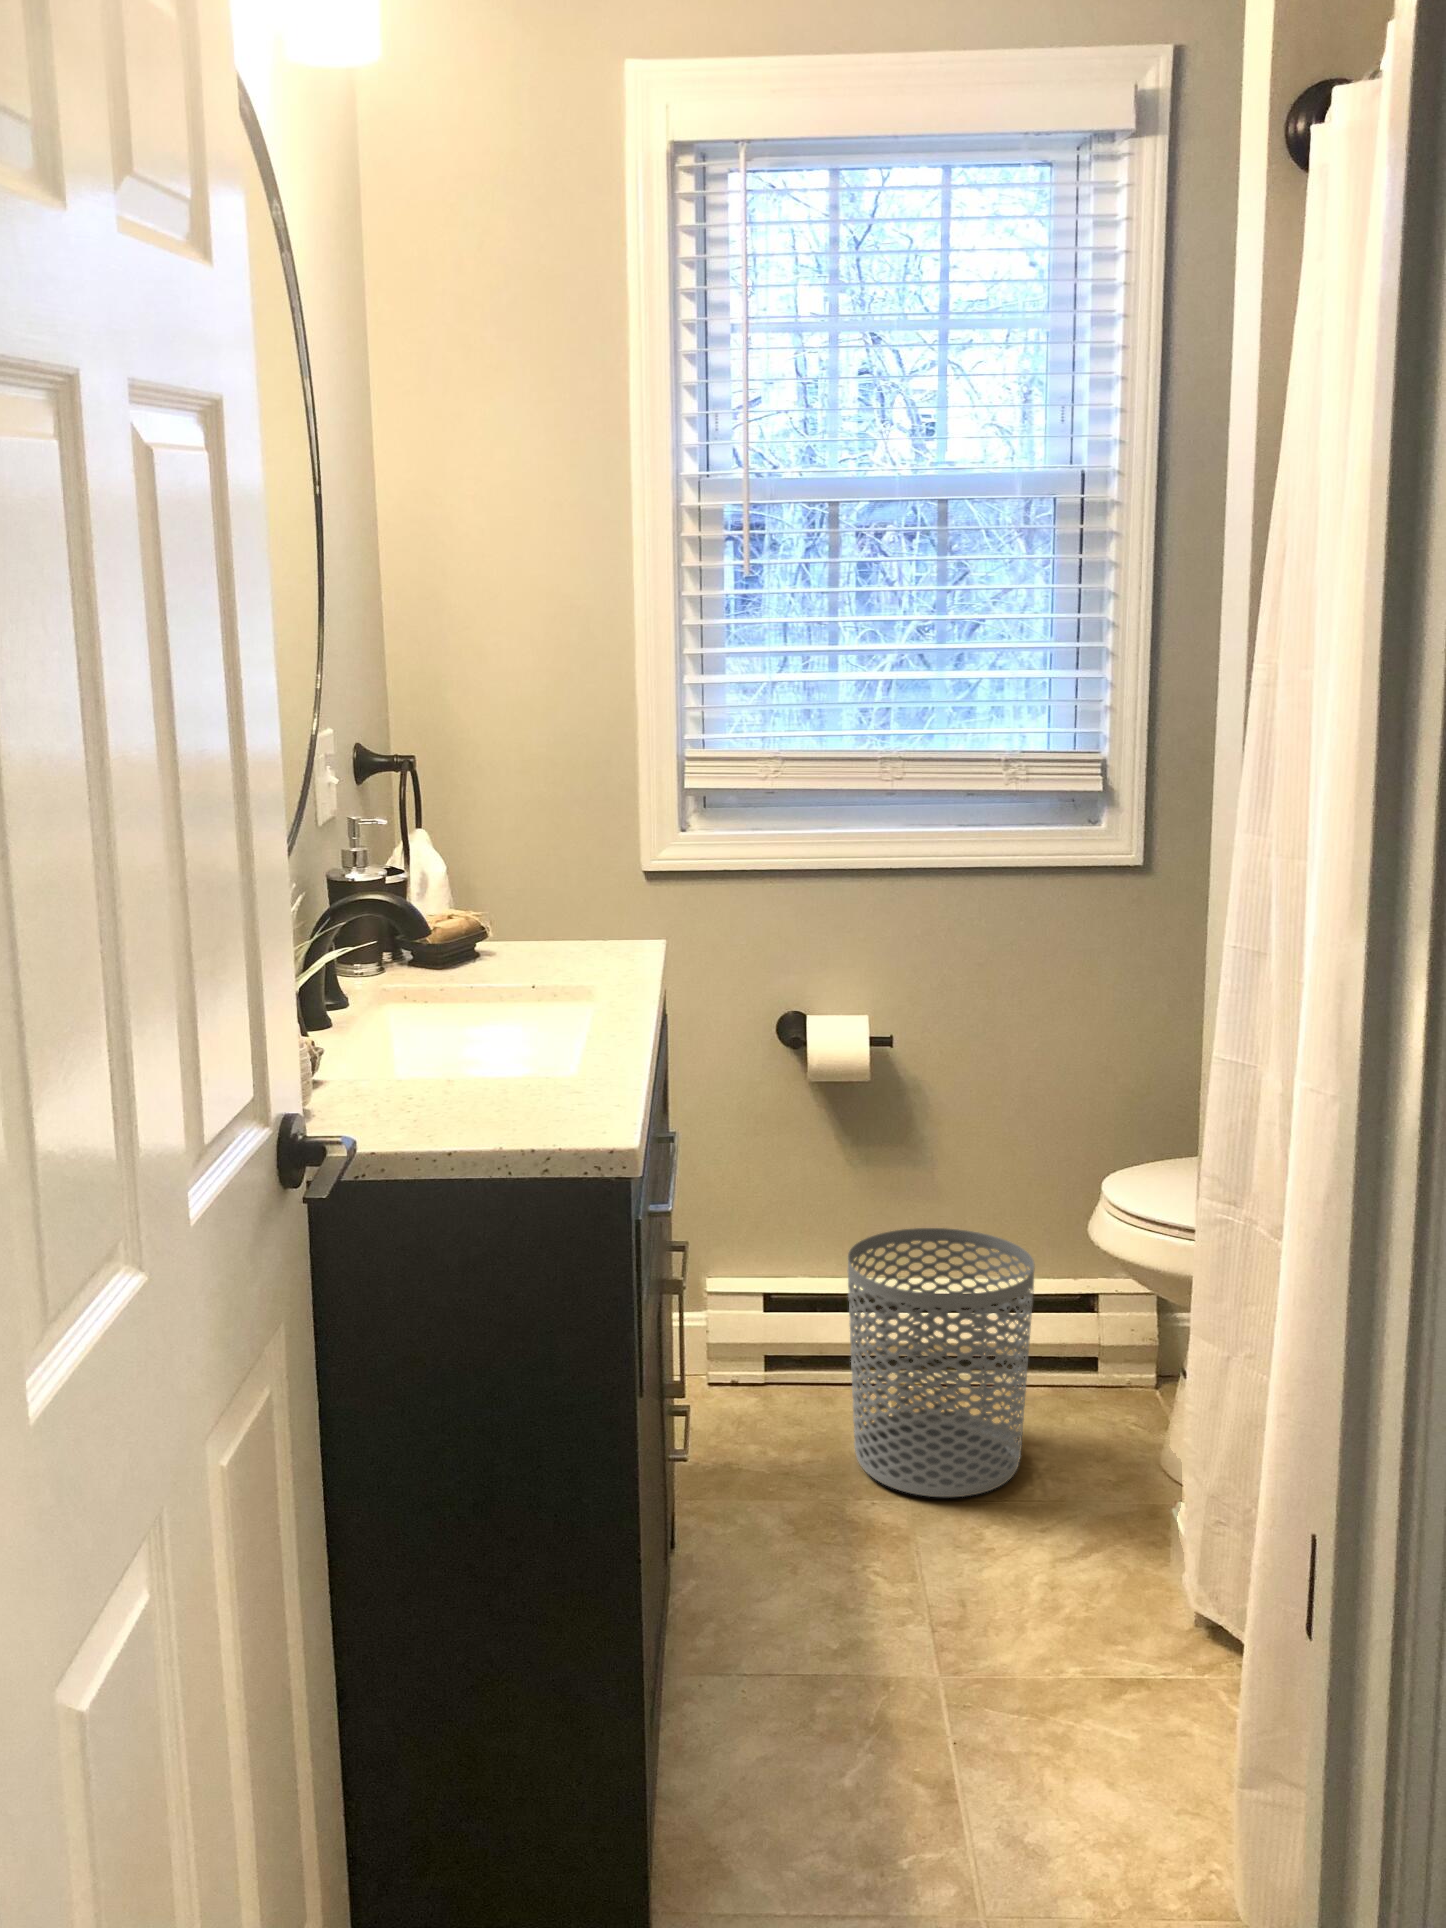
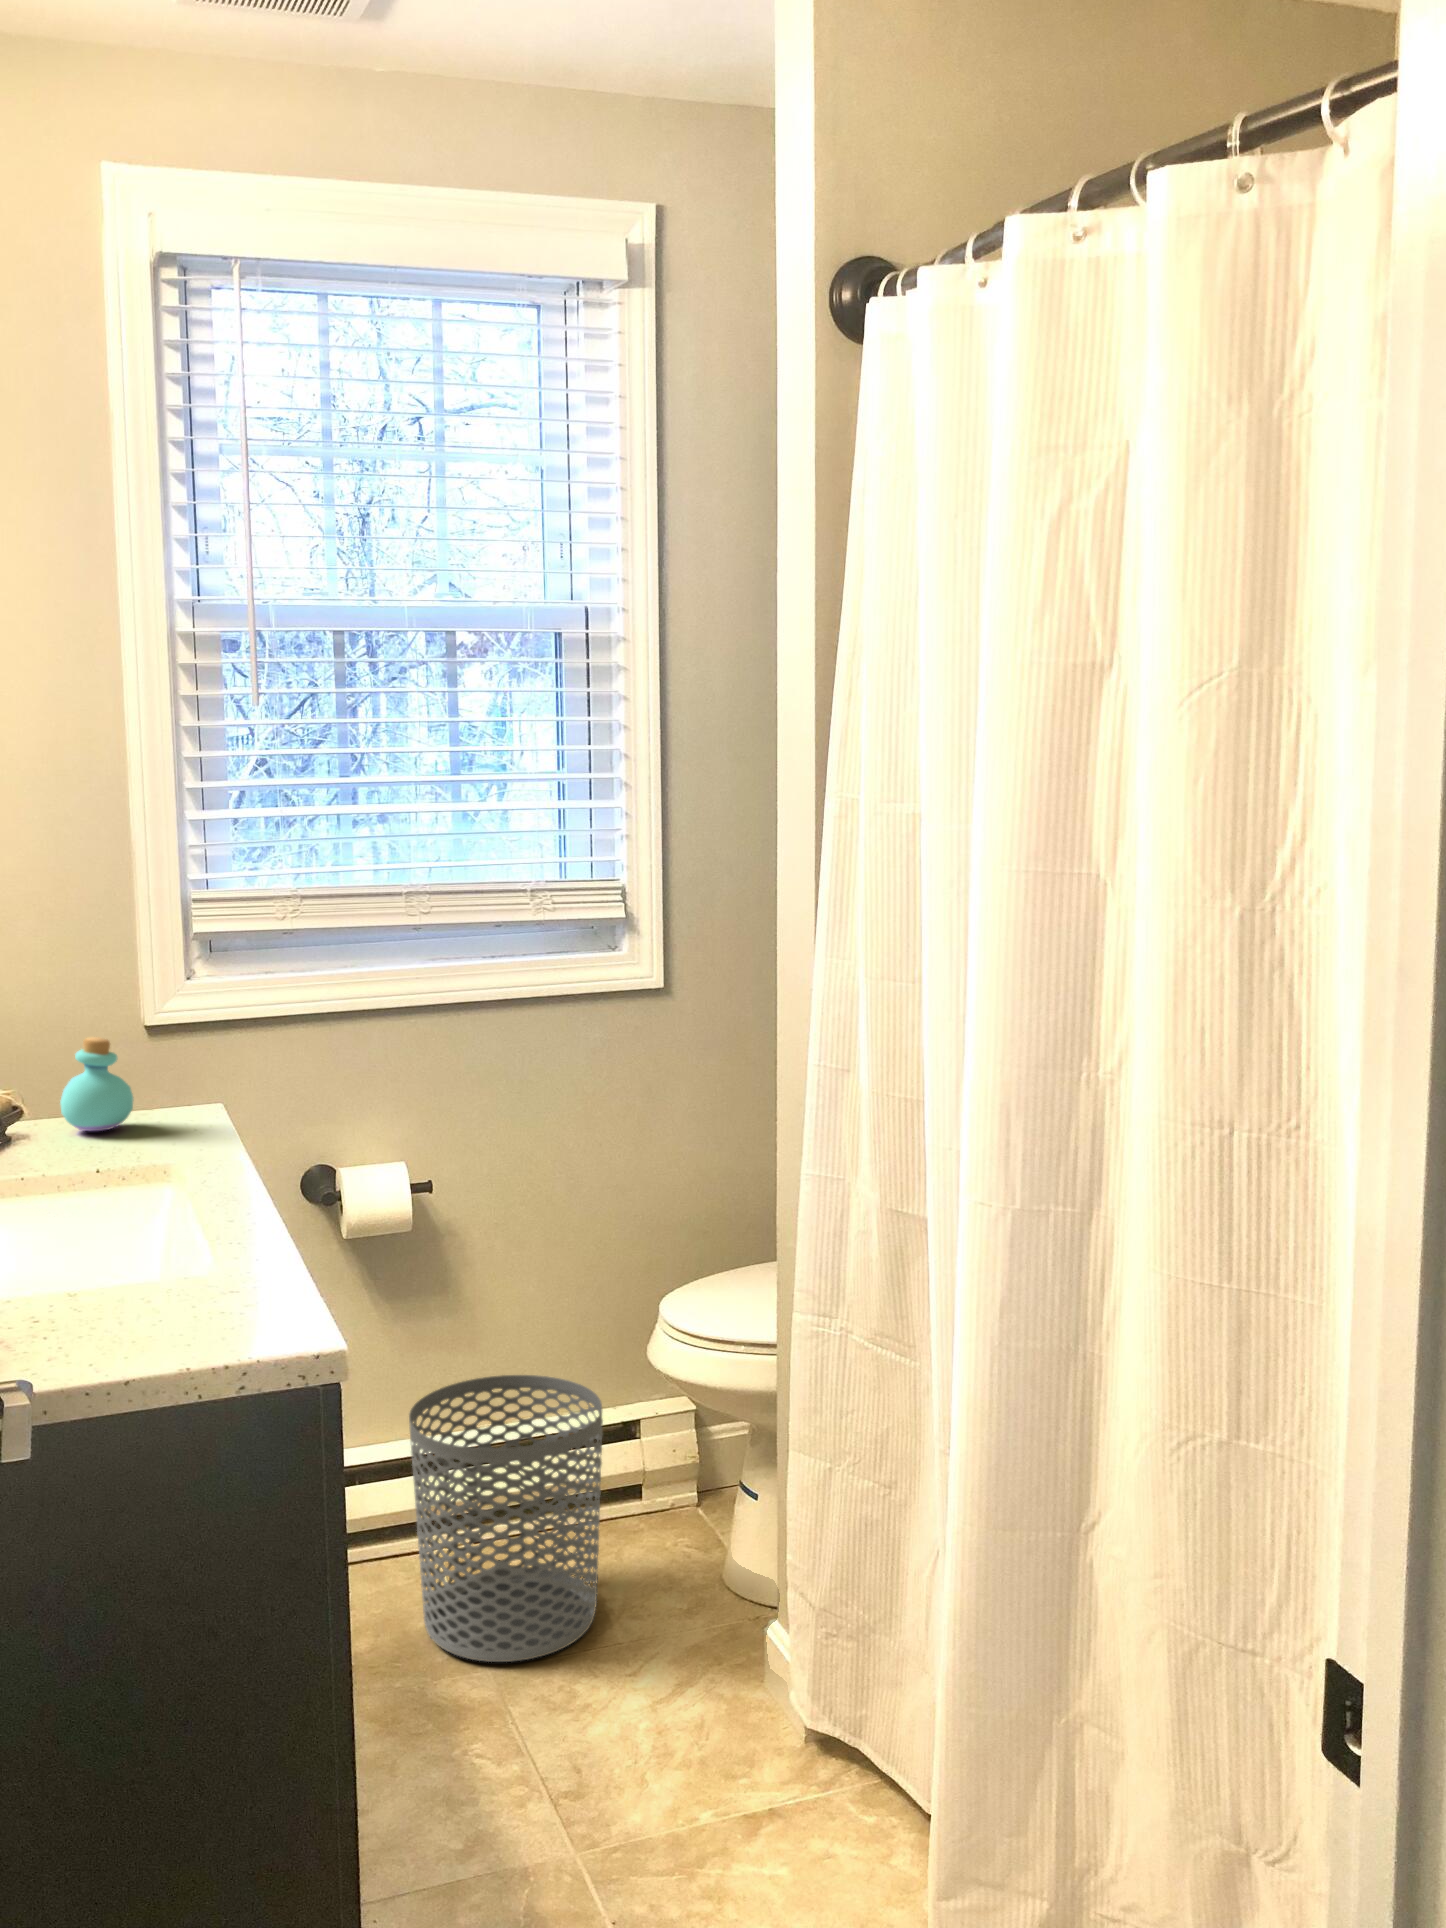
perfume bottle: none [528,870,590,954] -> present [60,1037,133,1131]

